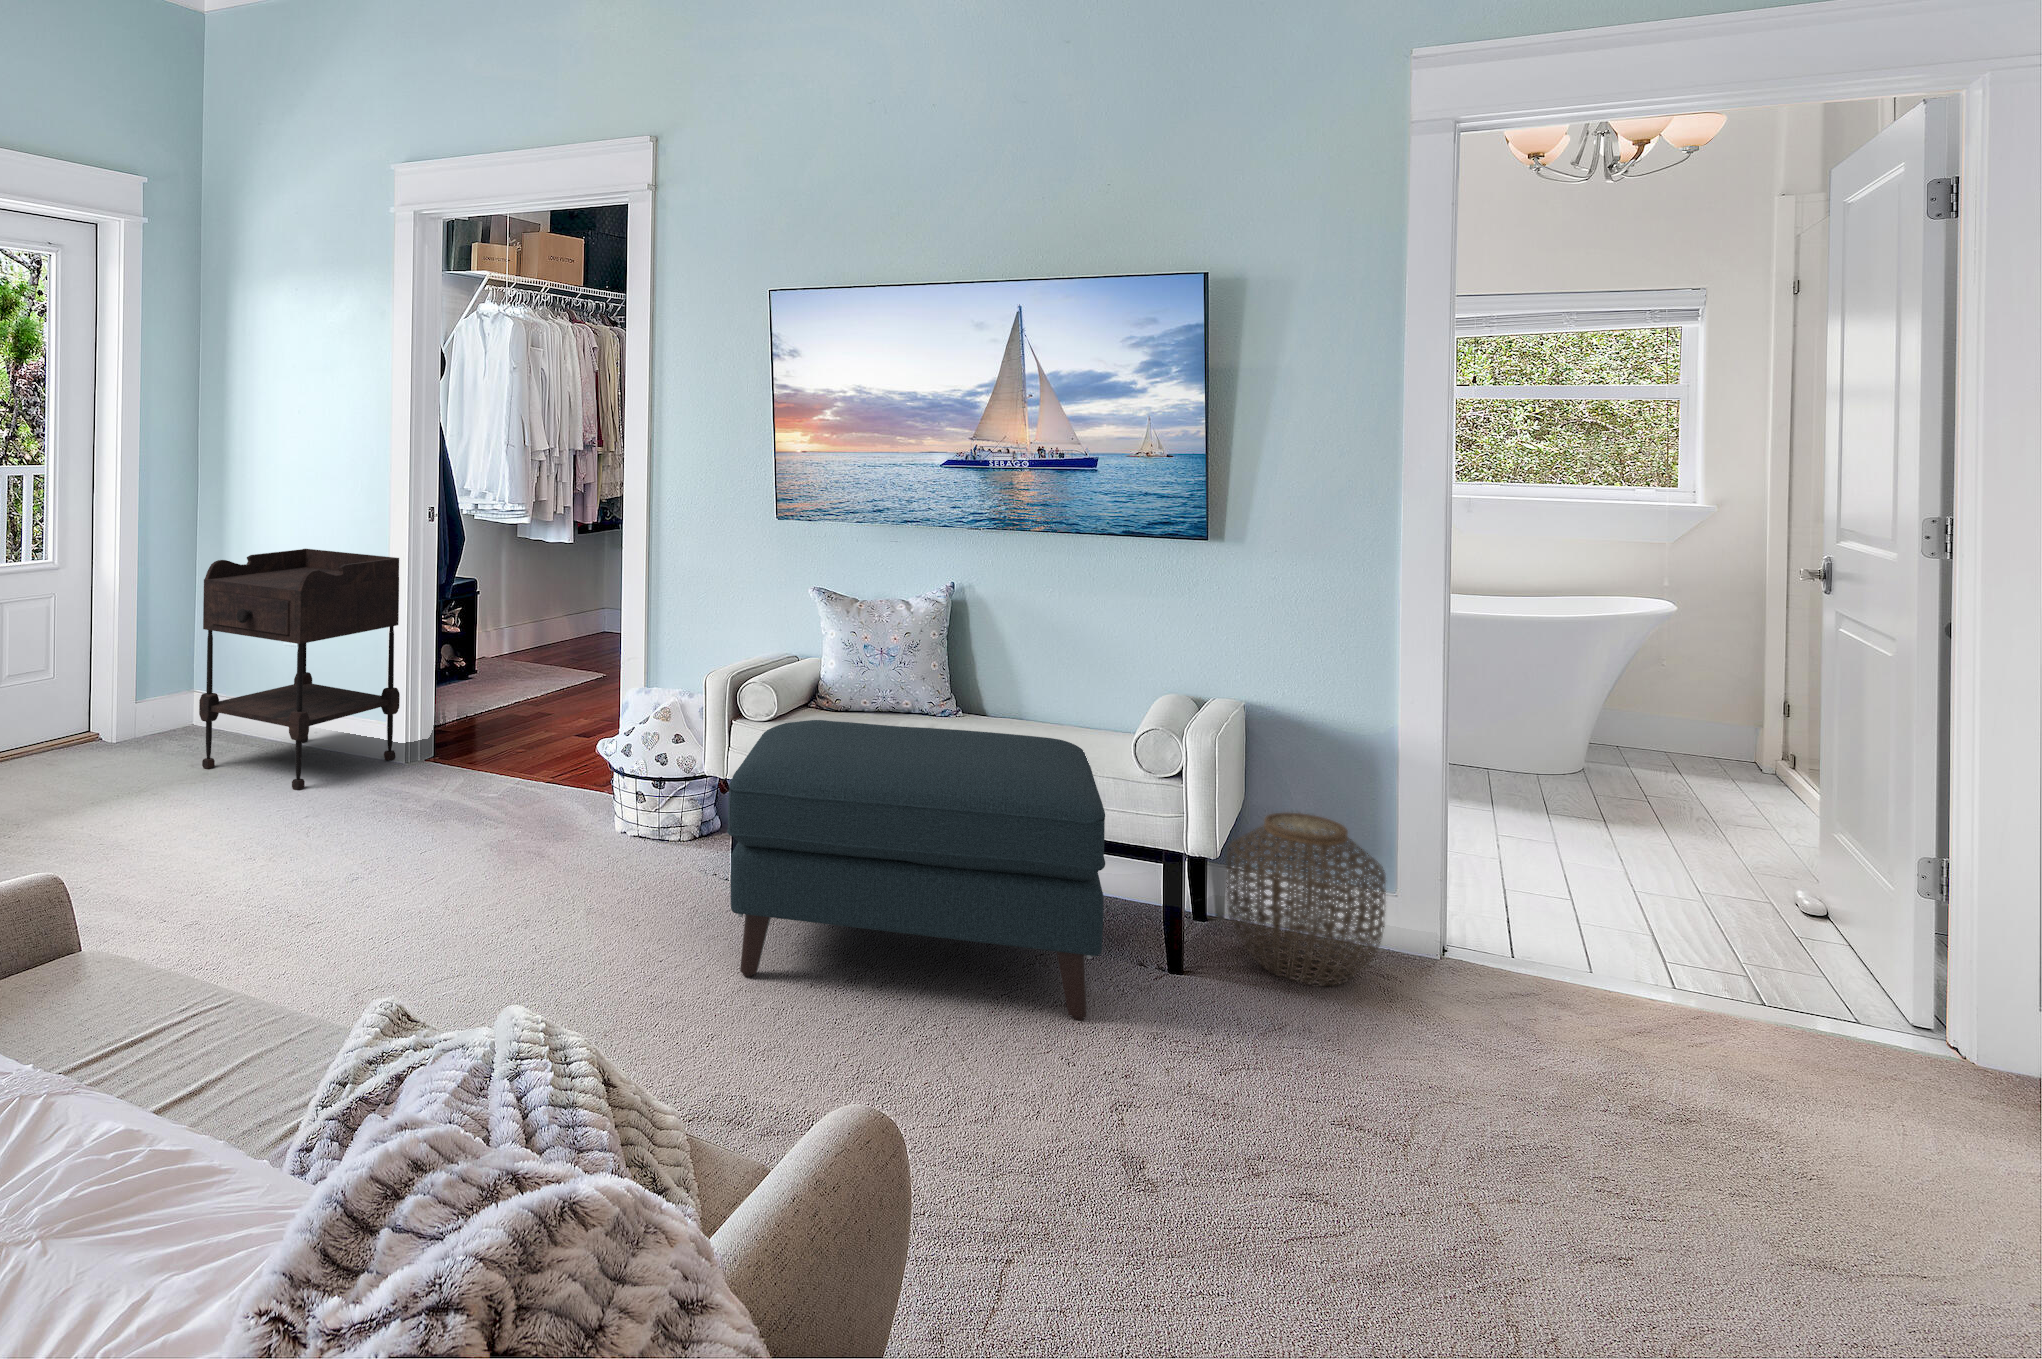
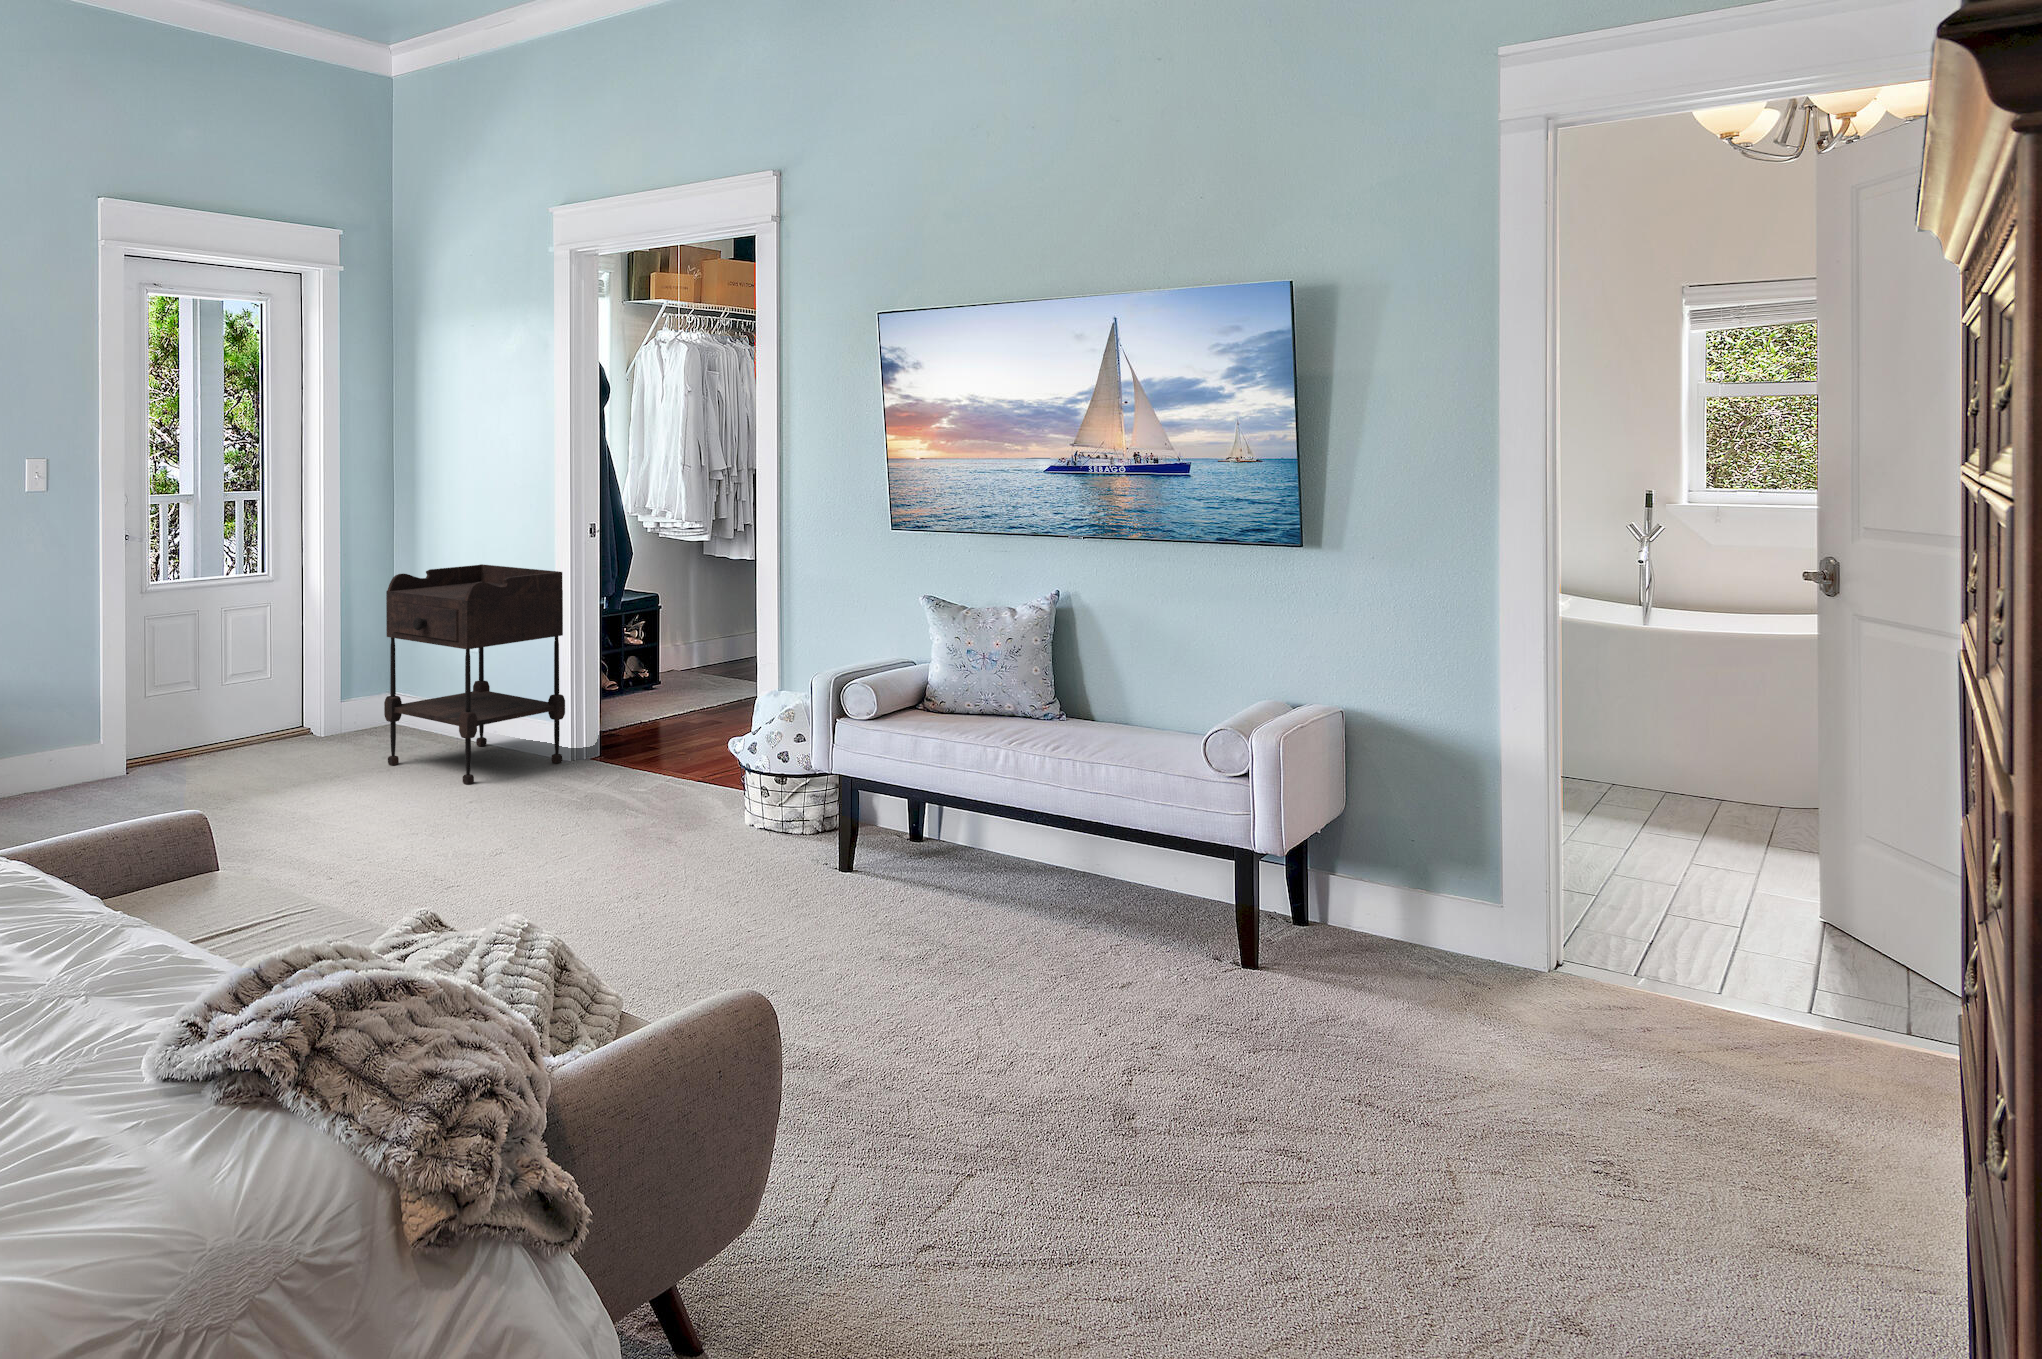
ottoman: present [727,720,1105,1020] -> none [804,717,1174,991]
woven basket: present [1226,812,1386,986] -> none [1306,811,1464,980]

